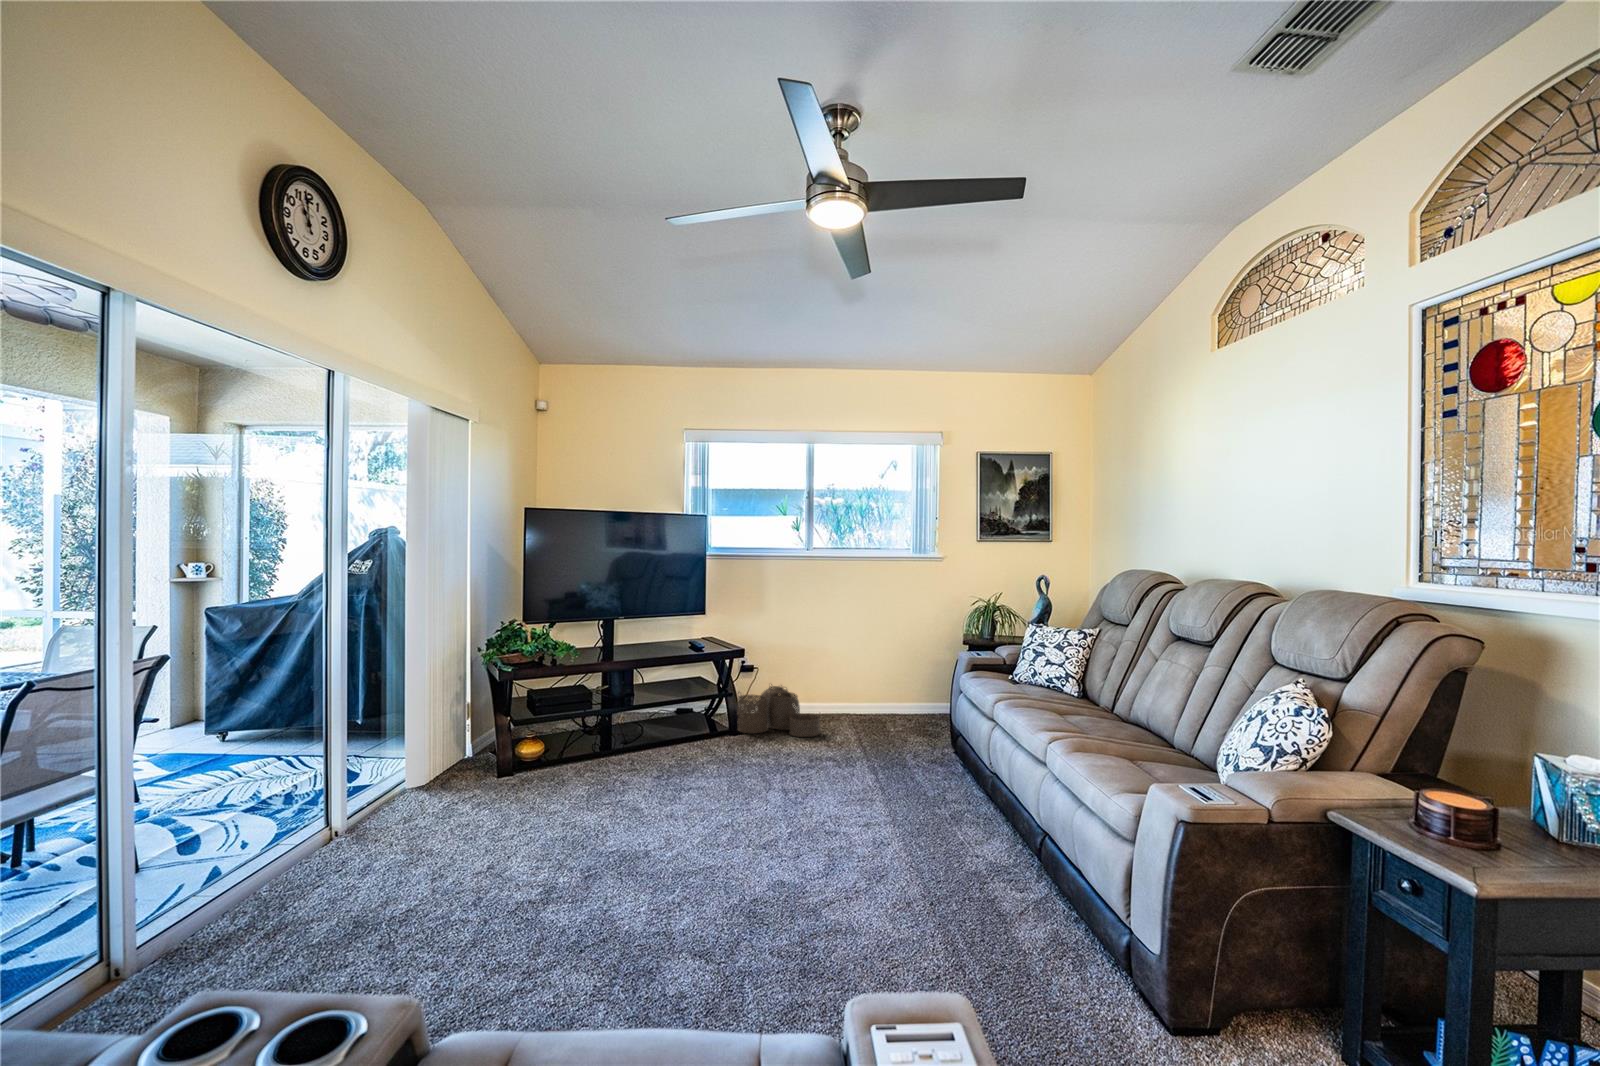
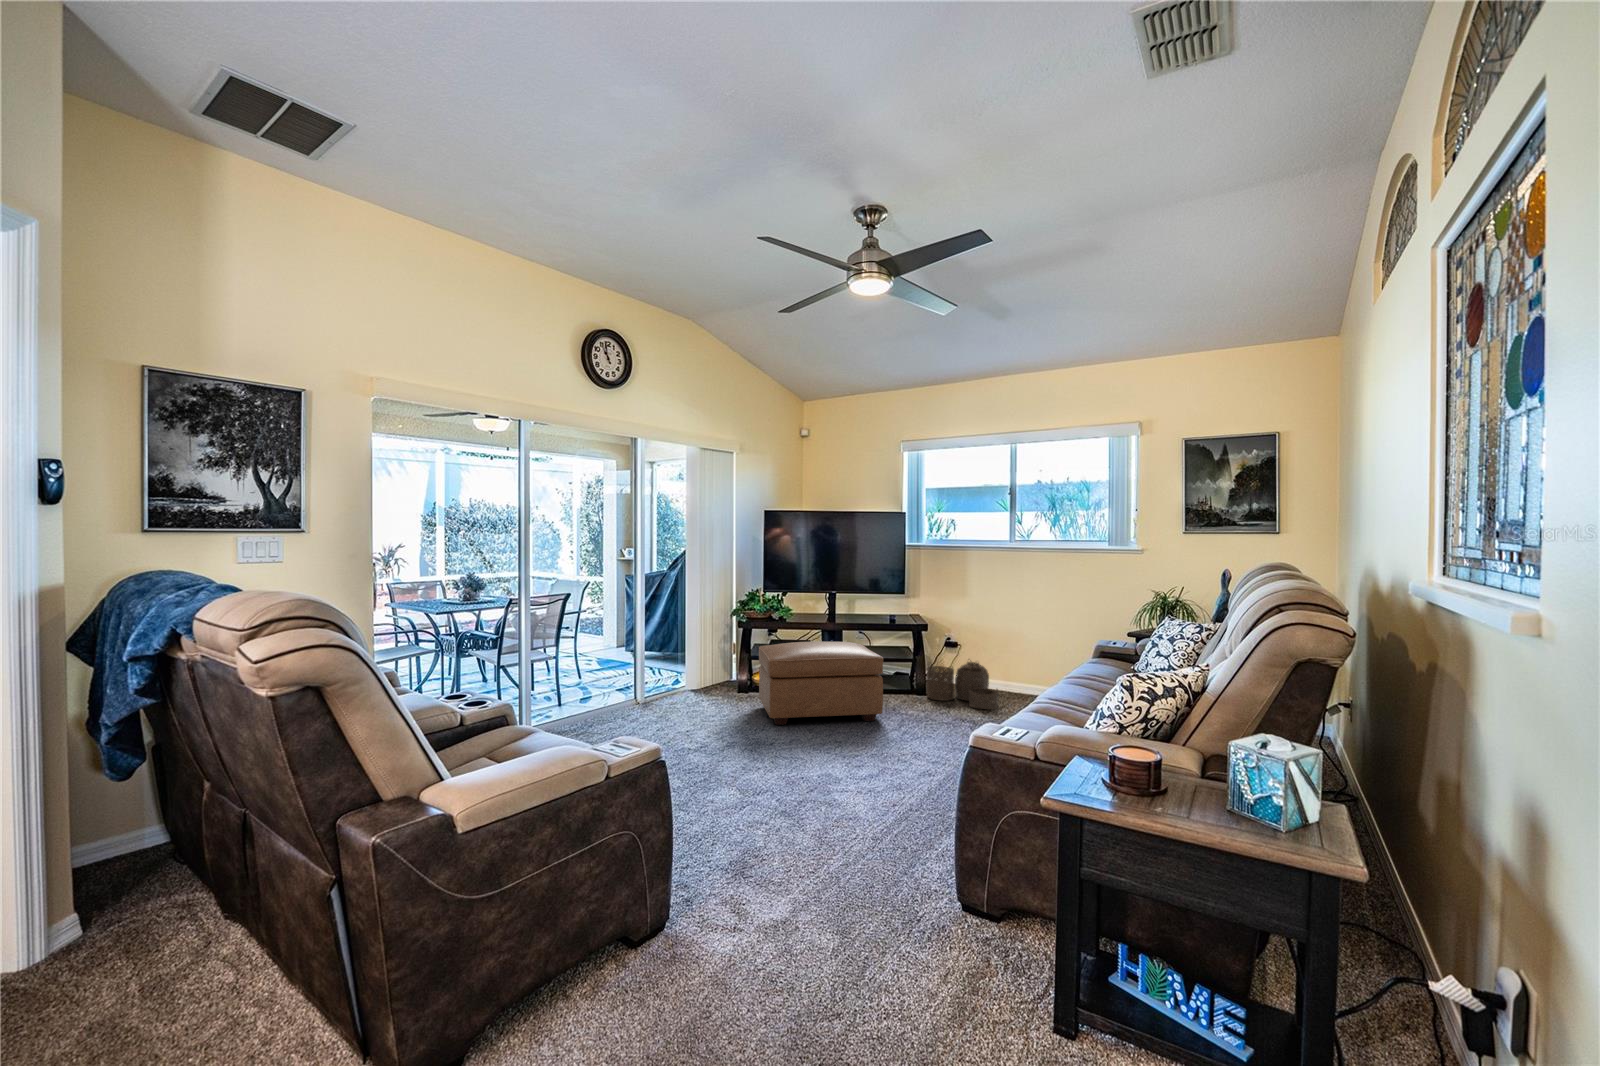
ottoman: none [555,678,723,791] -> present [759,641,883,725]

